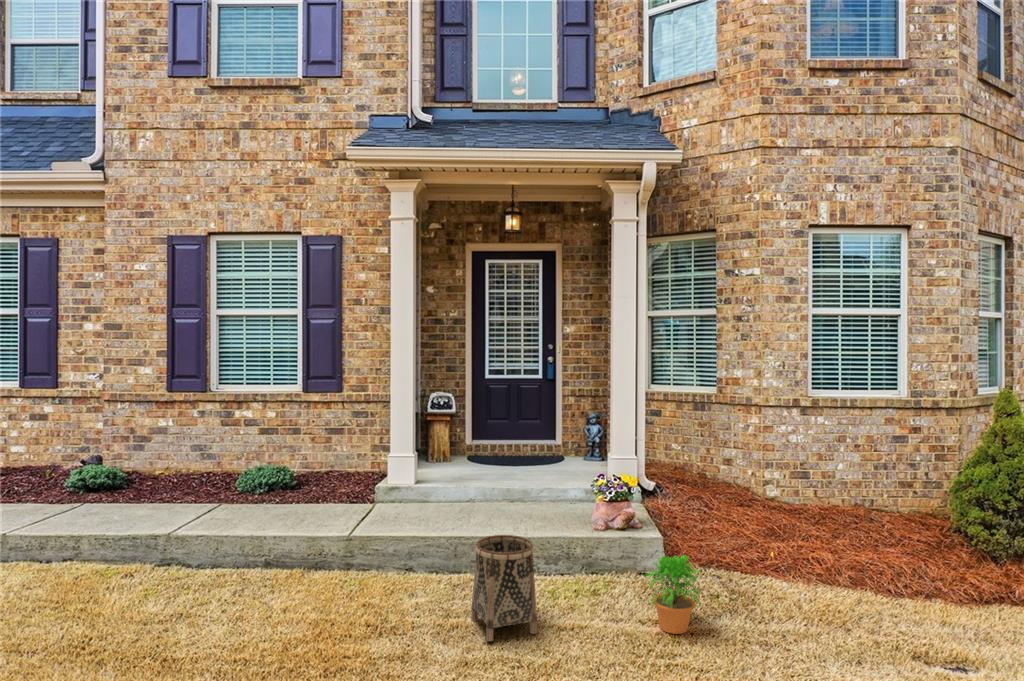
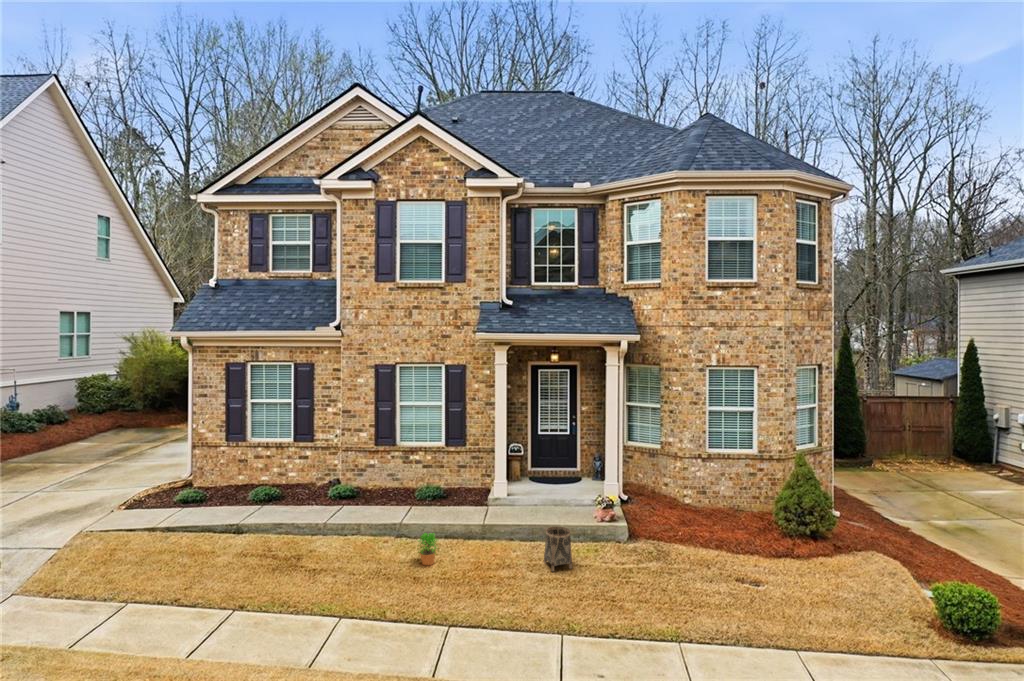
potted plant: present [649,555,700,634] -> present [418,533,437,565]

